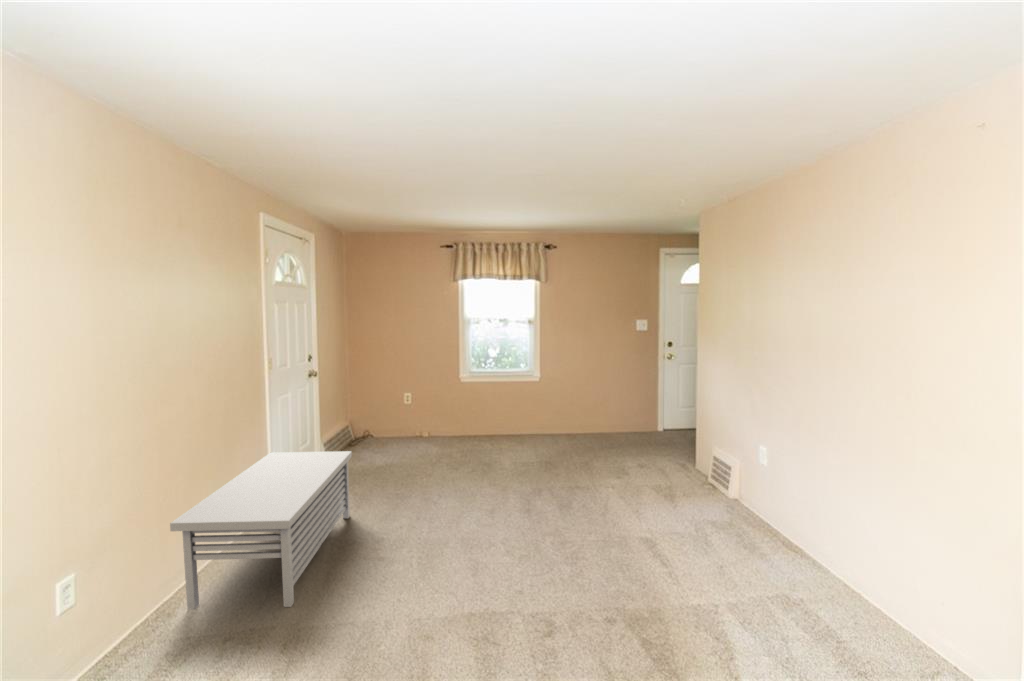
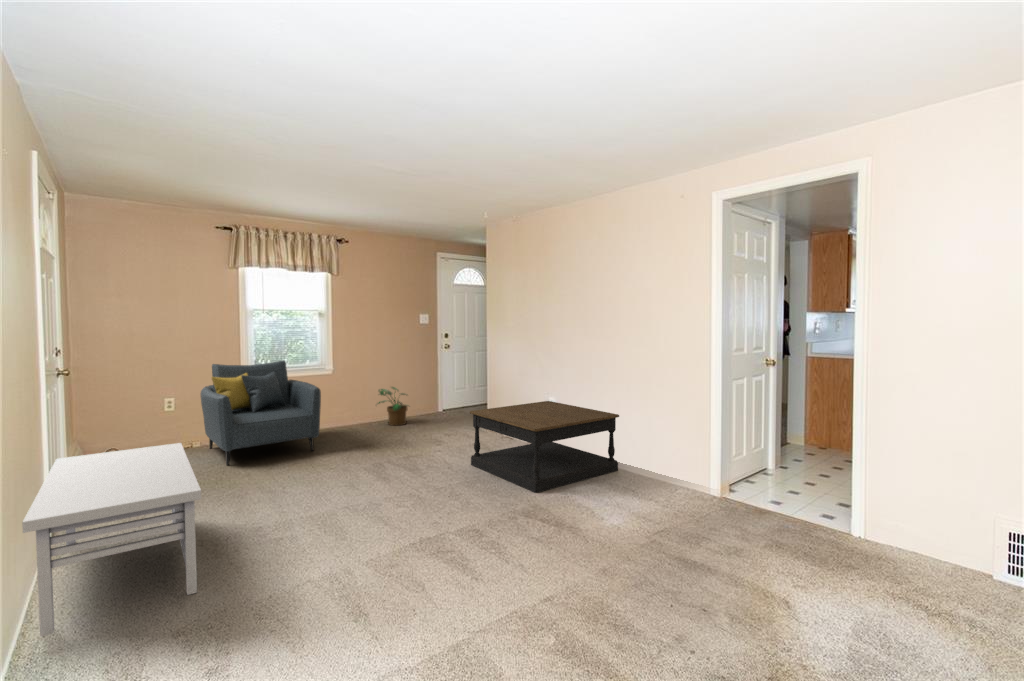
armchair: none [418,366,510,462] -> present [200,360,321,465]
potted plant: none [579,397,617,441] -> present [378,387,408,425]
coffee table: none [634,454,844,590] -> present [470,401,619,493]

